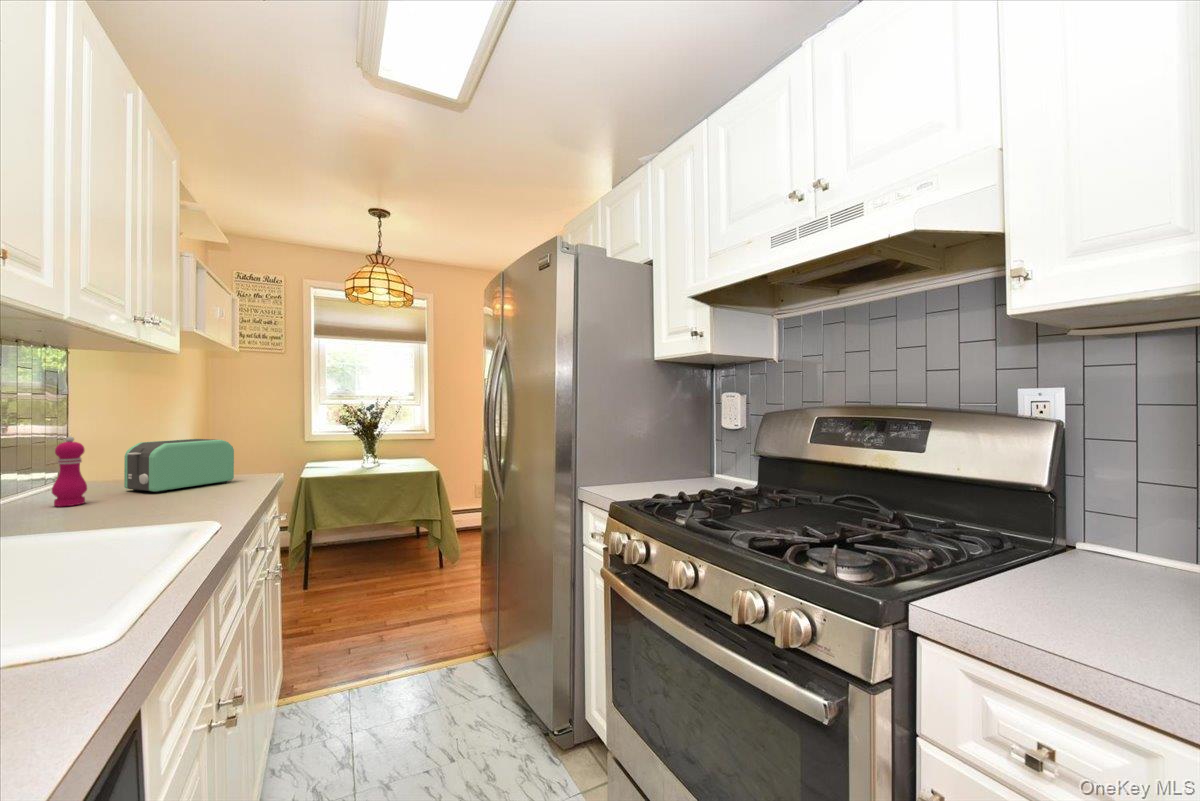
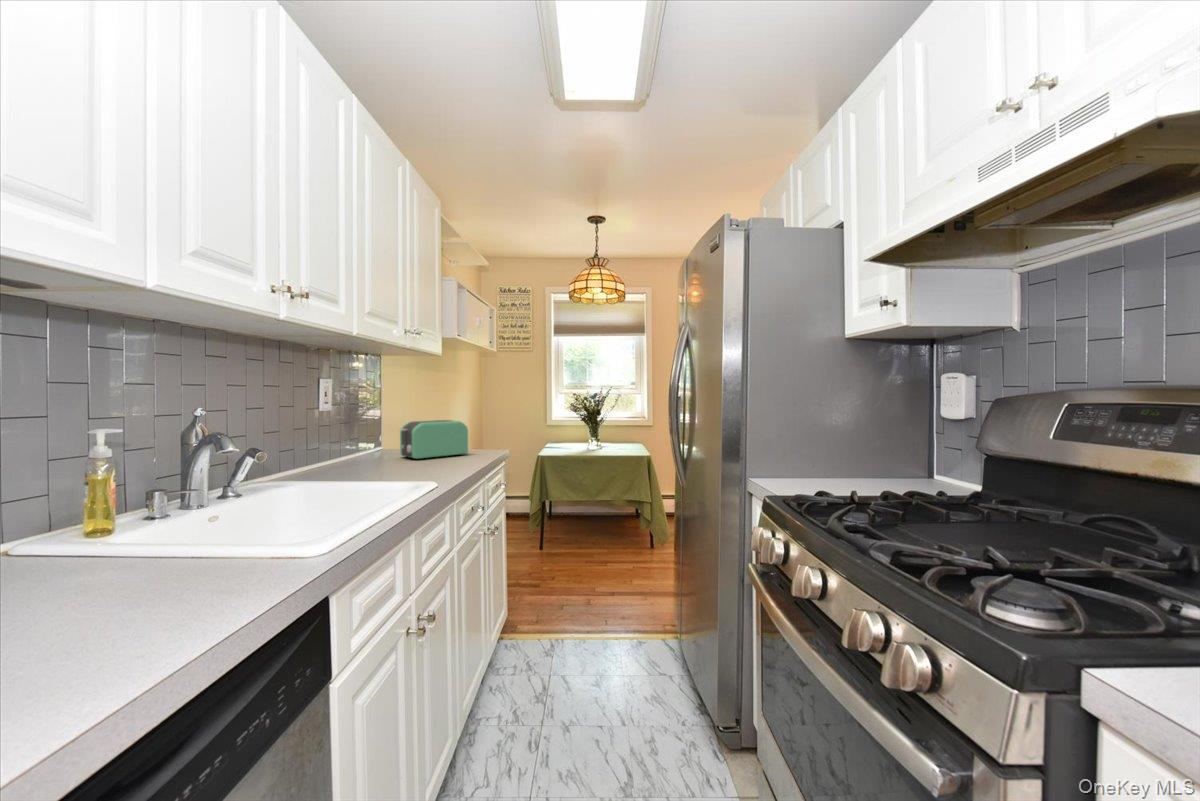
pepper mill: present [52,436,87,506] -> none [356,416,375,465]

